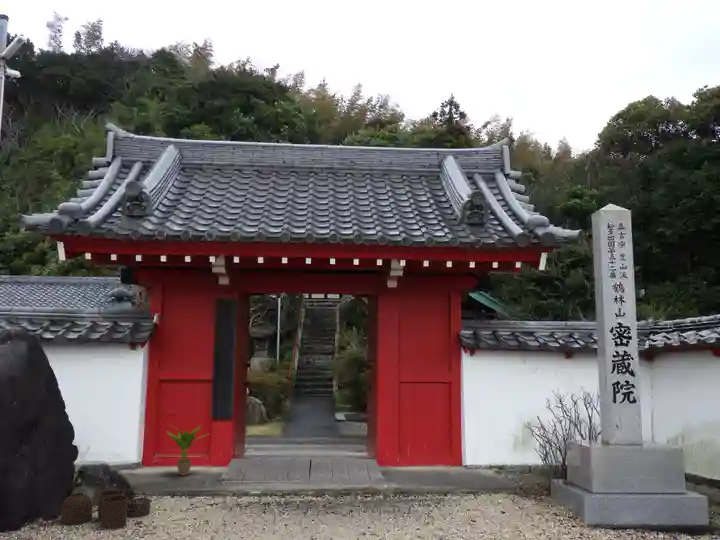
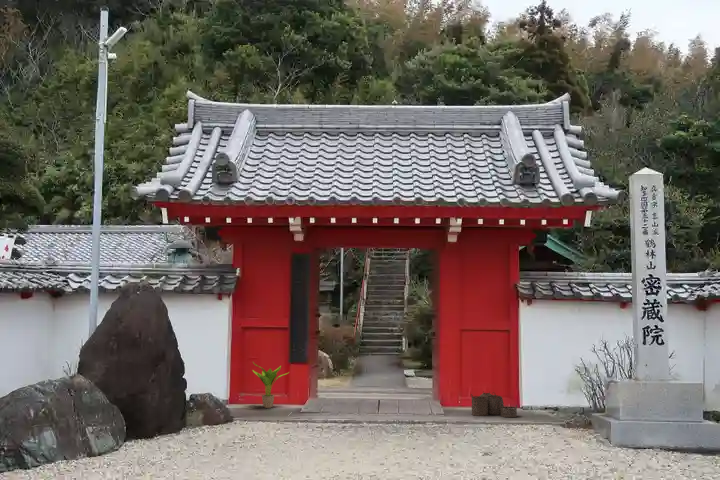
woven basket: present [60,488,151,529] -> present [471,393,517,418]

